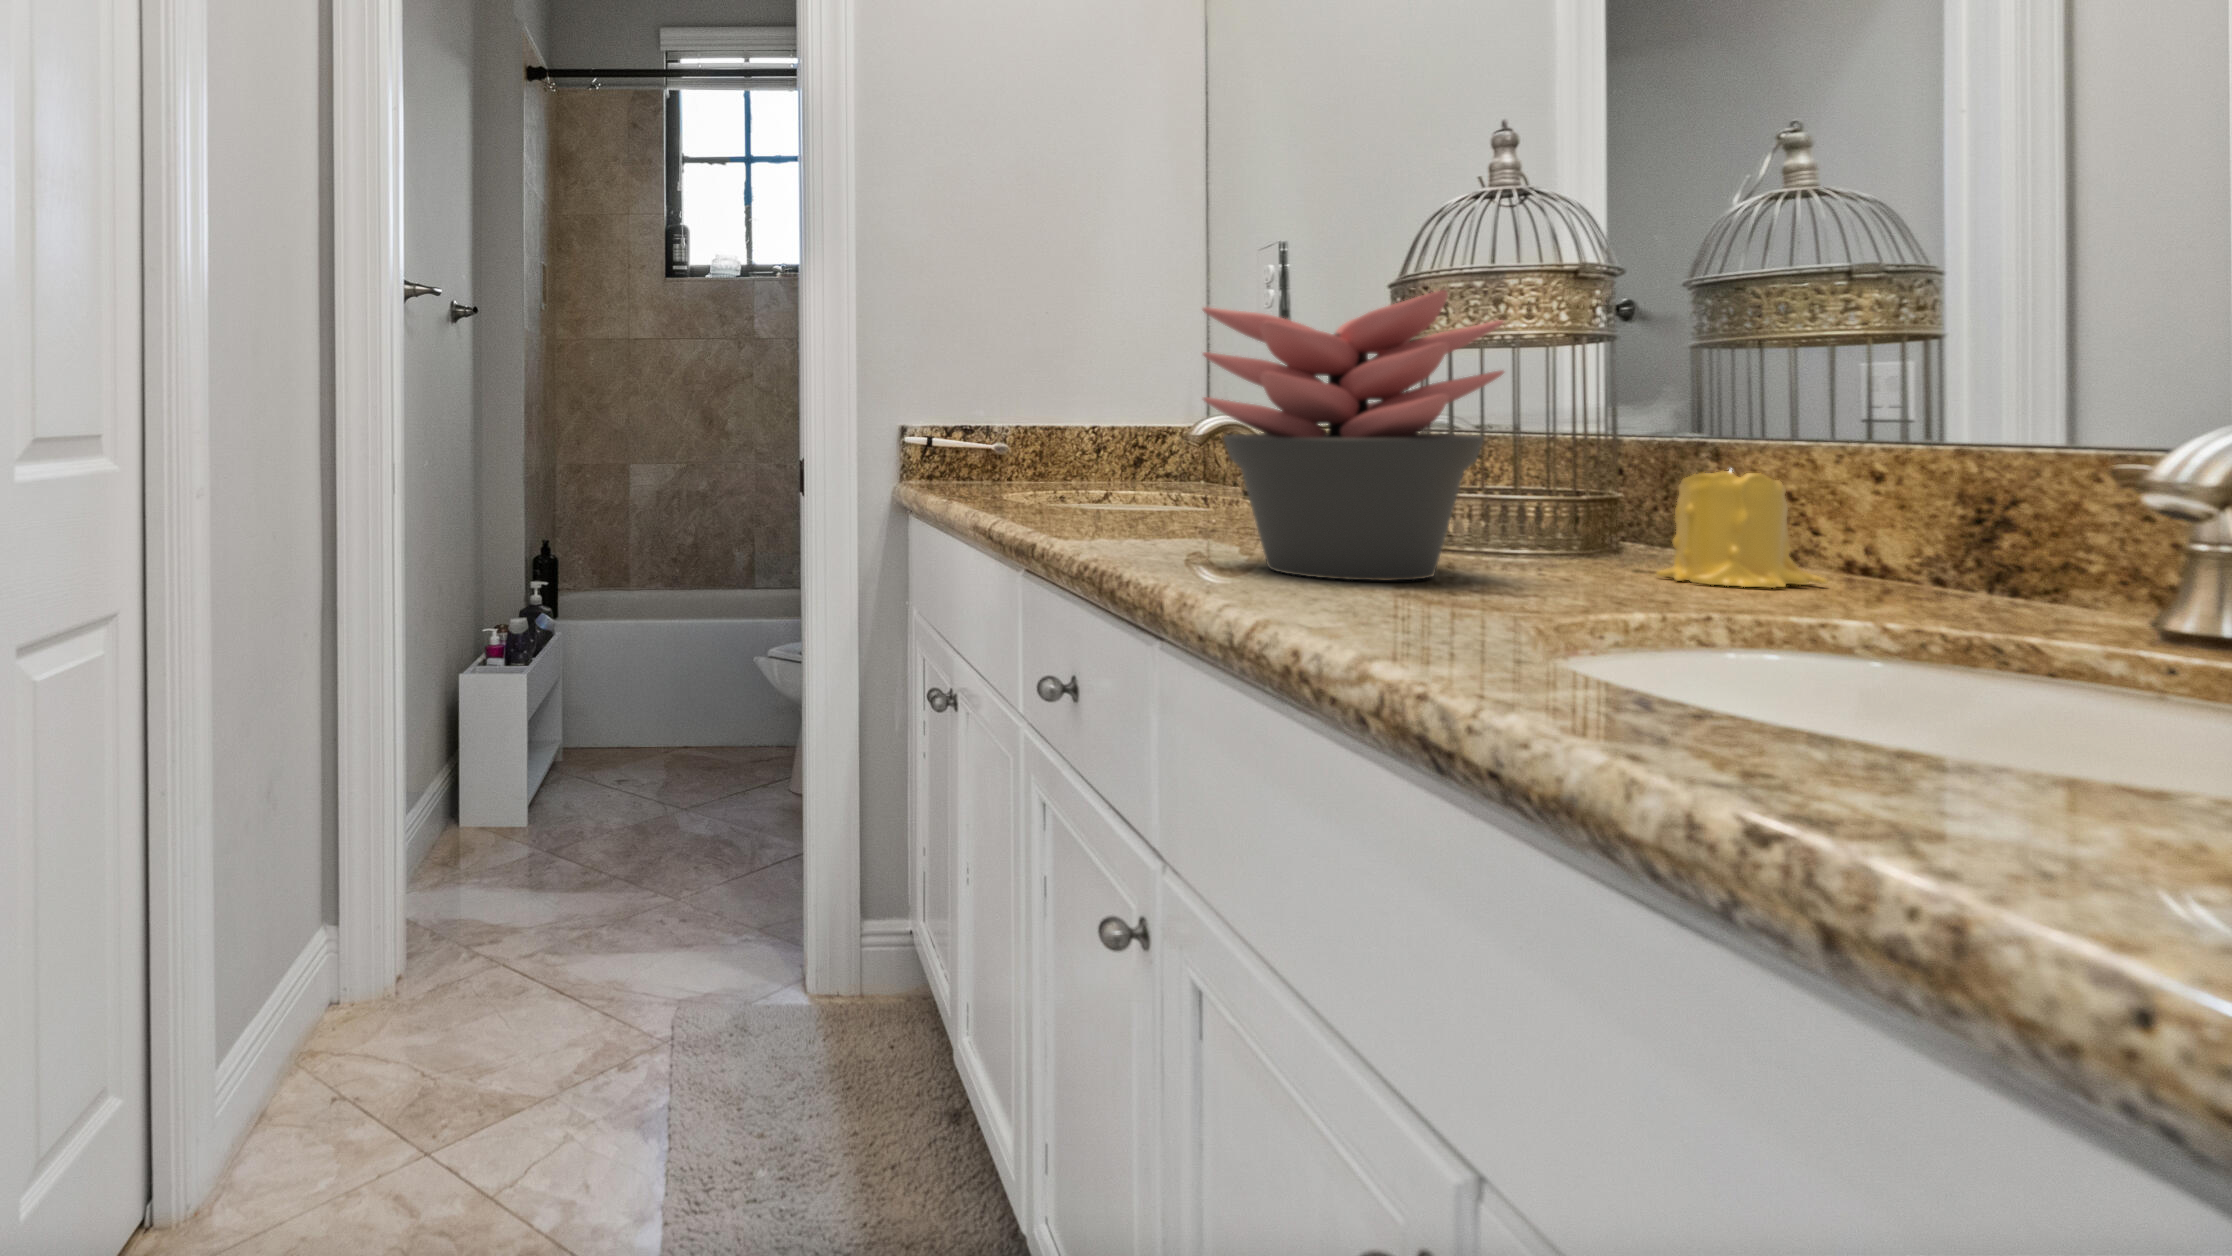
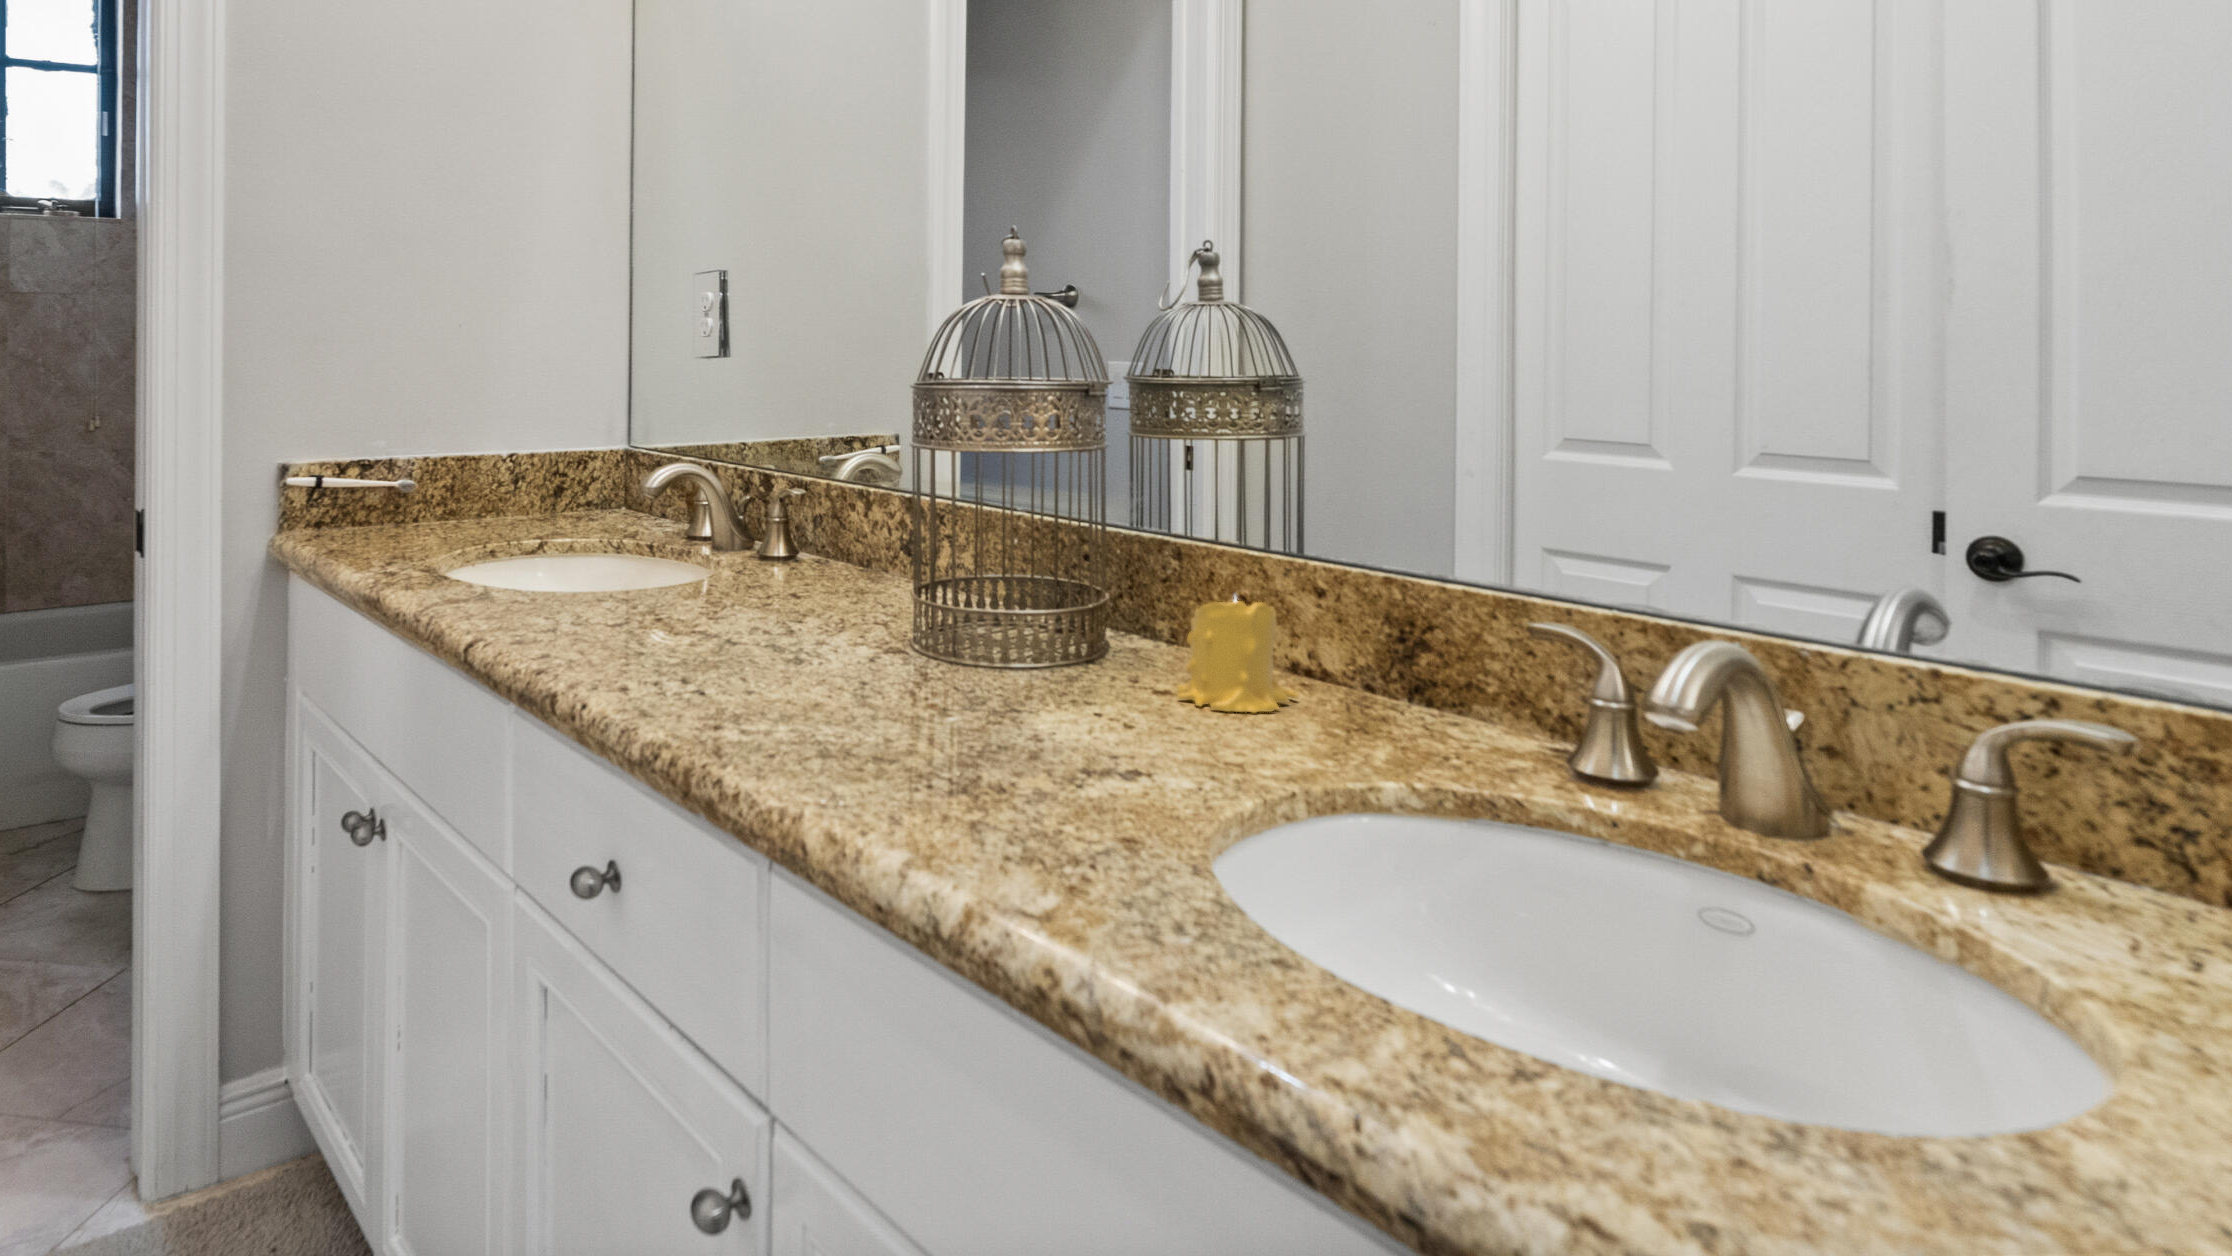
succulent plant: present [1203,290,1504,580] -> none [797,427,1096,756]

